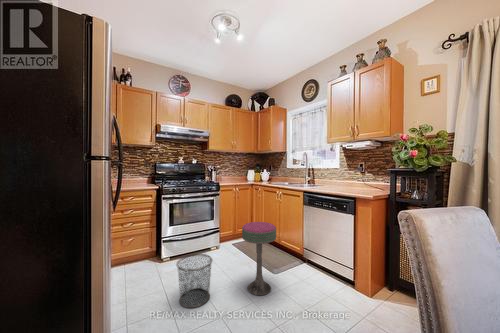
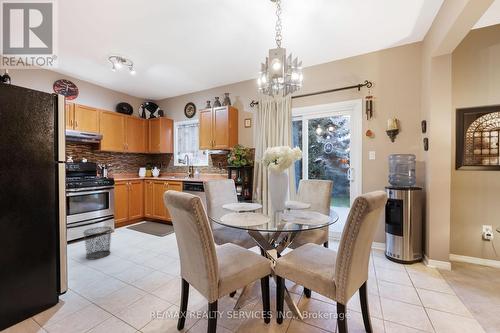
bar stool: present [242,222,276,295] -> none [134,202,159,247]

